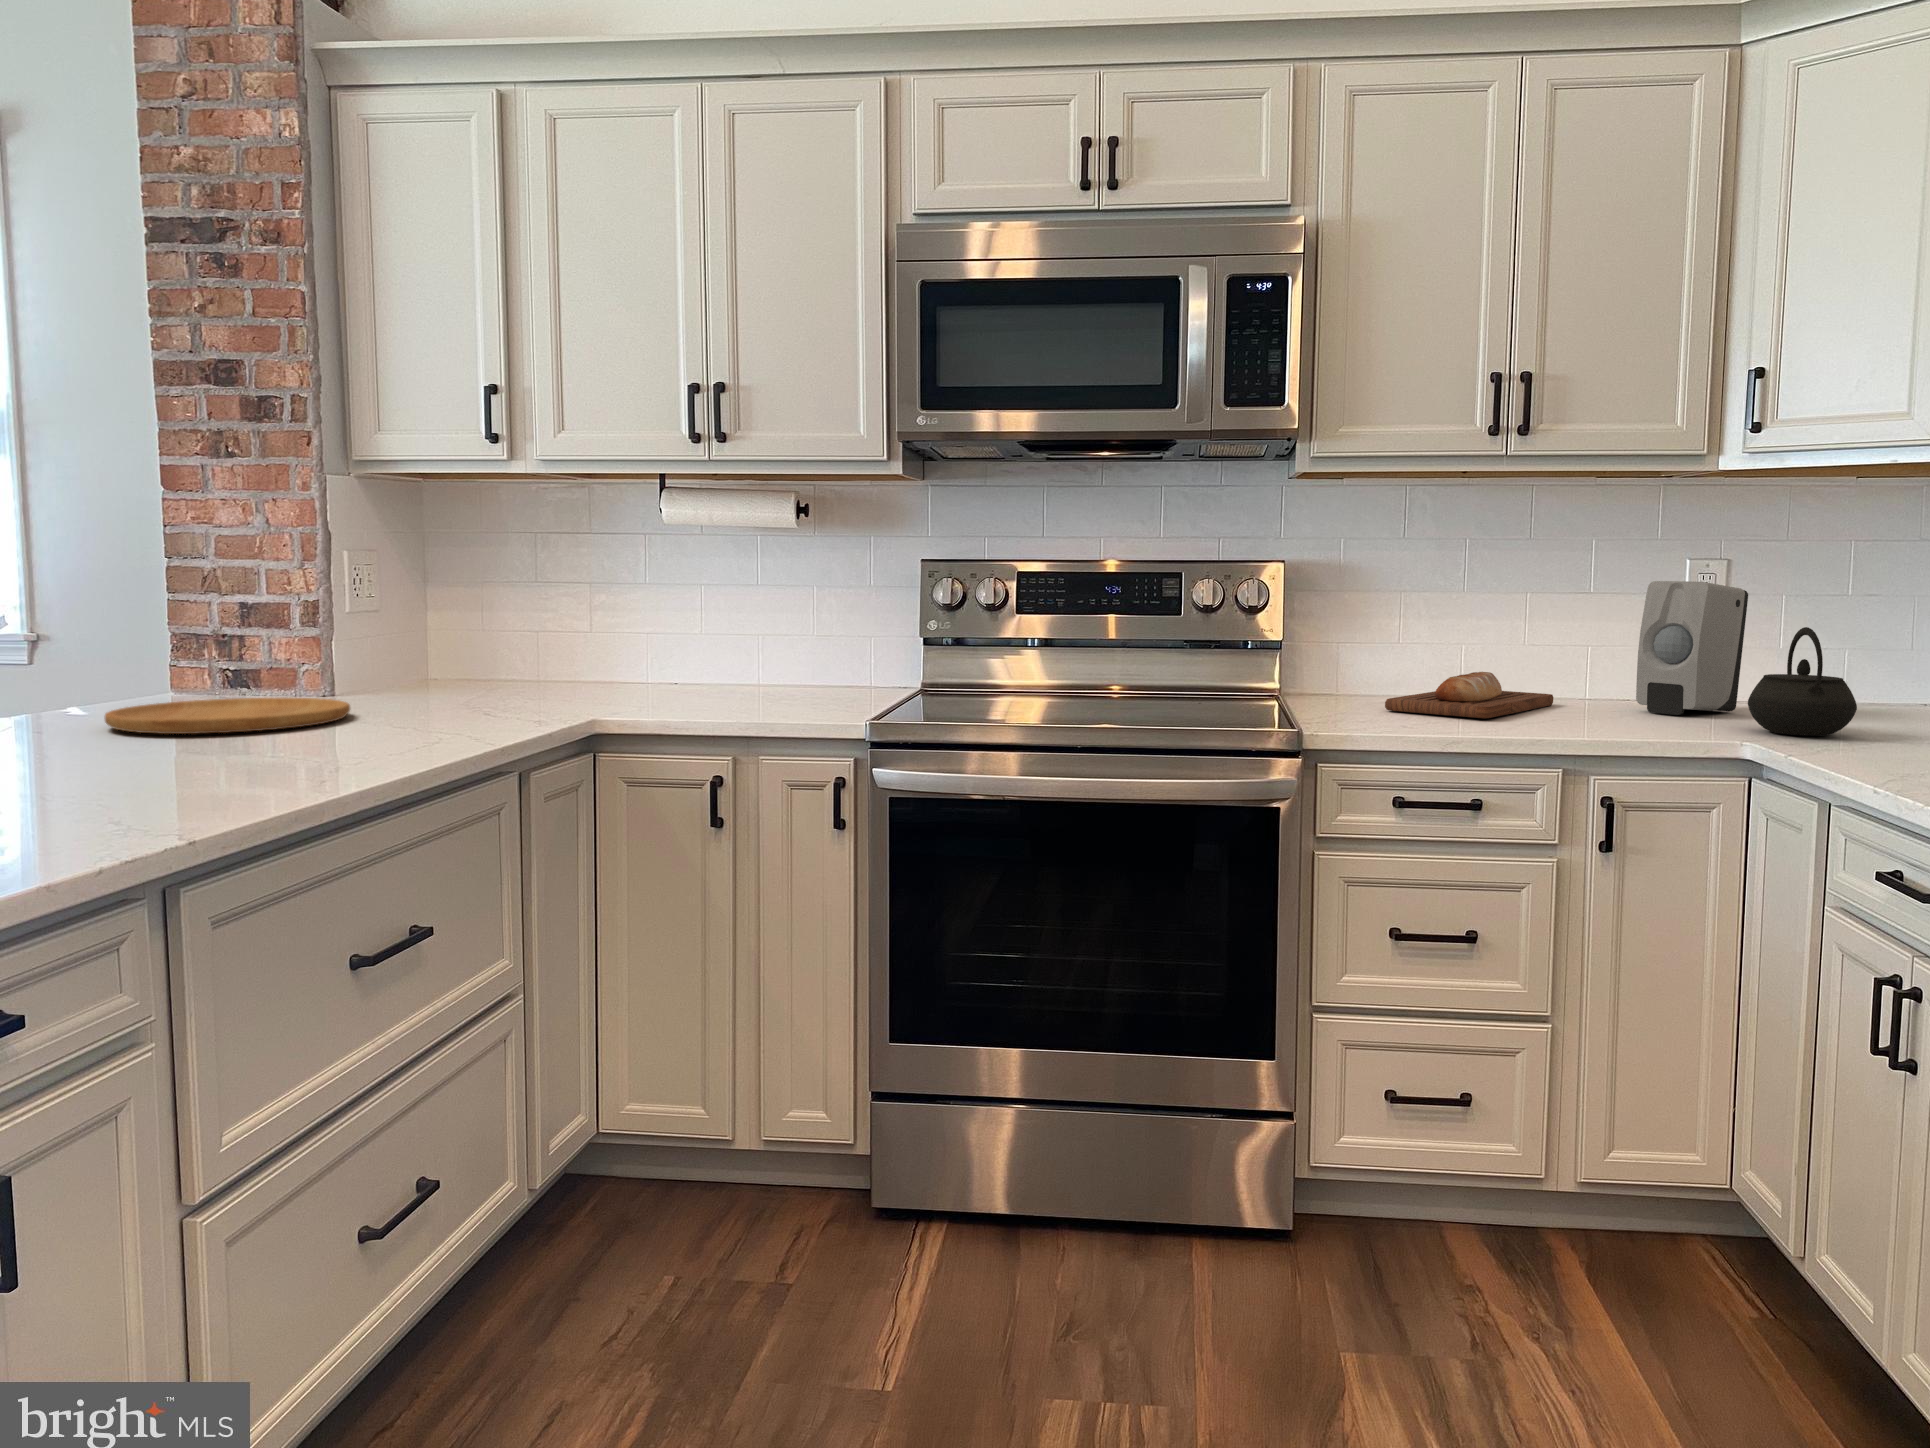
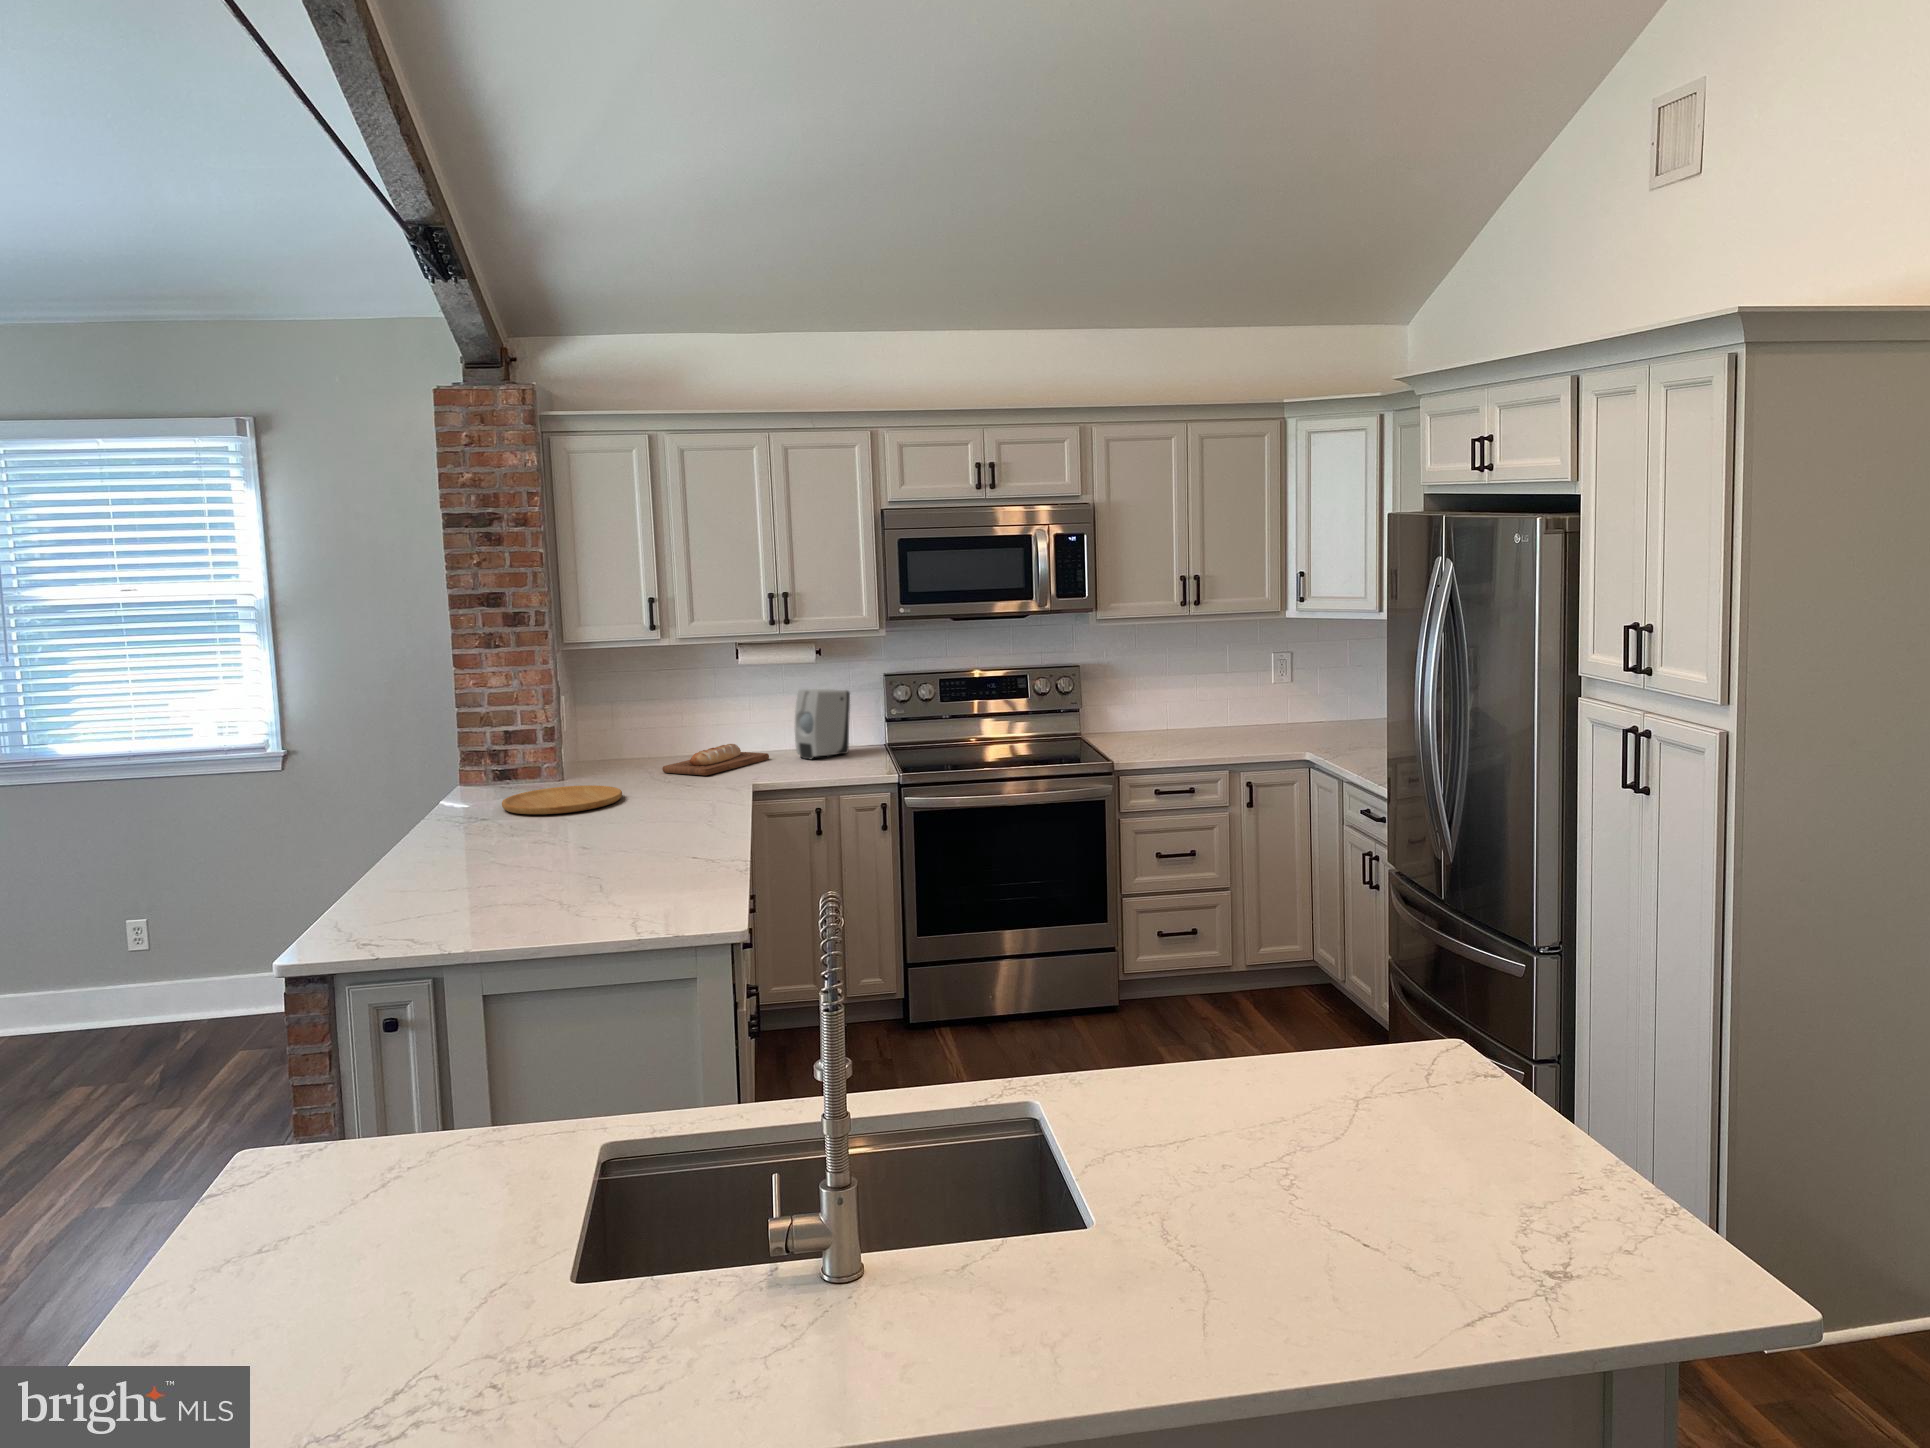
soap dispenser: present [1636,581,1748,715] -> present [795,689,850,759]
kettle: present [1748,627,1857,736] -> none [1307,695,1352,746]
bread loaf: present [1385,672,1553,718] -> present [662,744,769,775]

